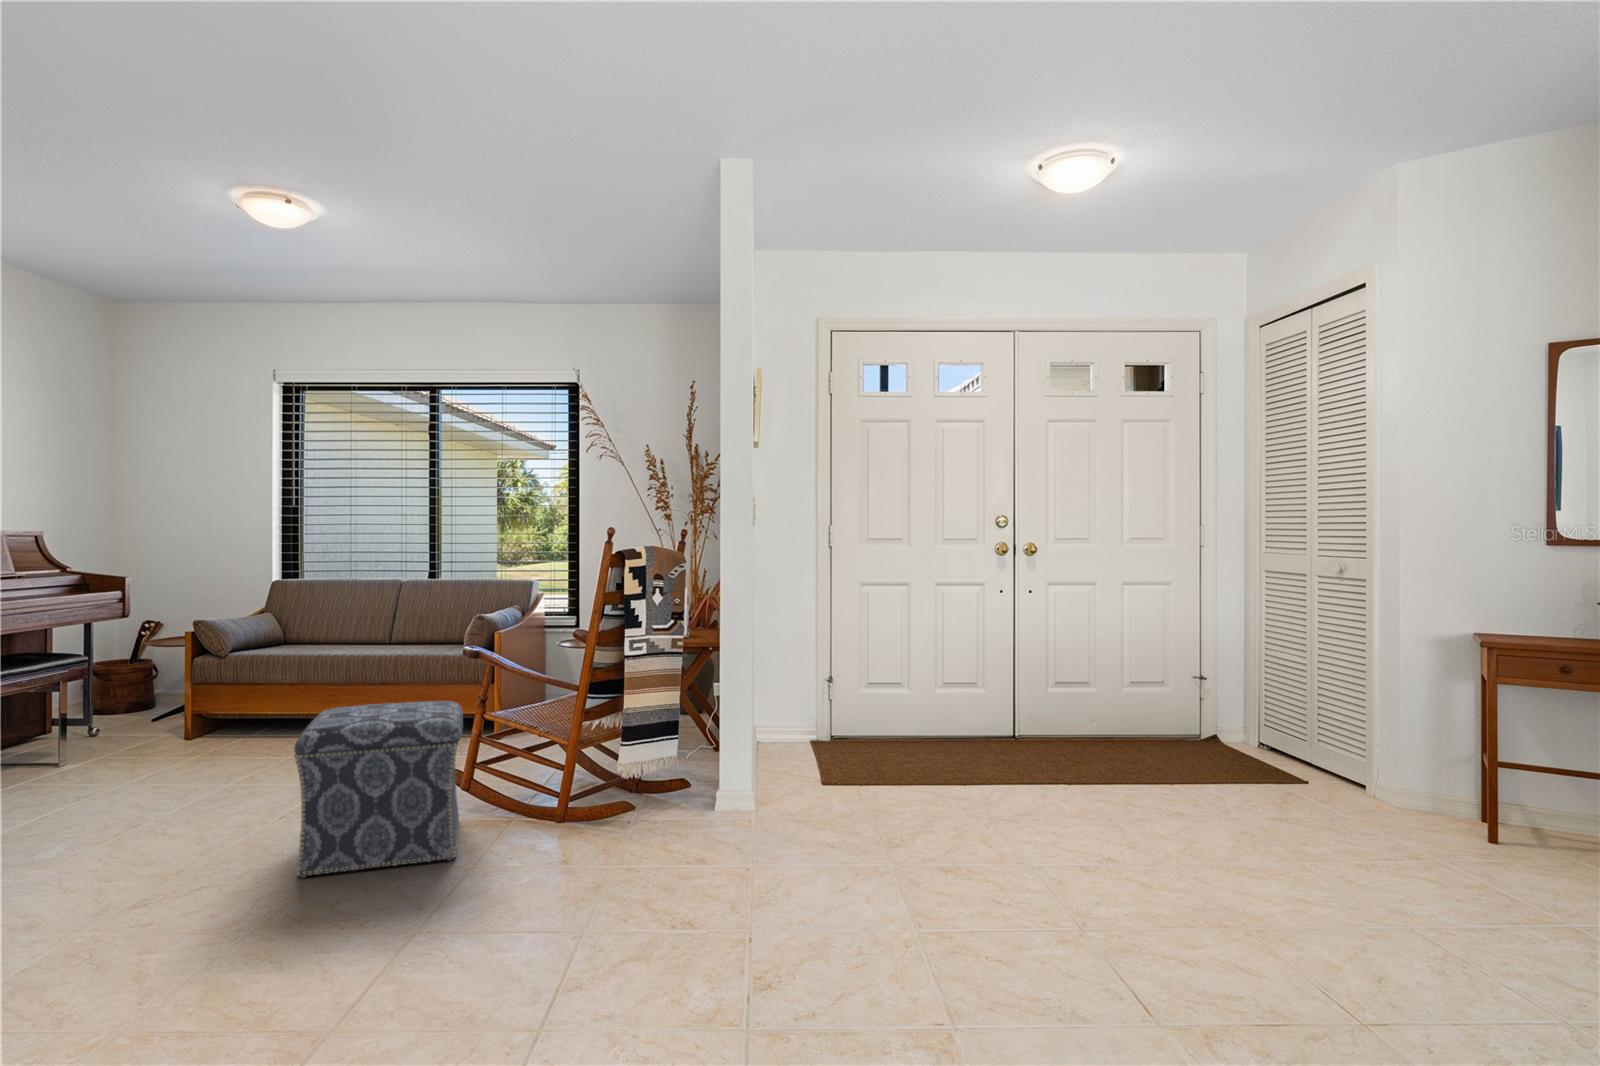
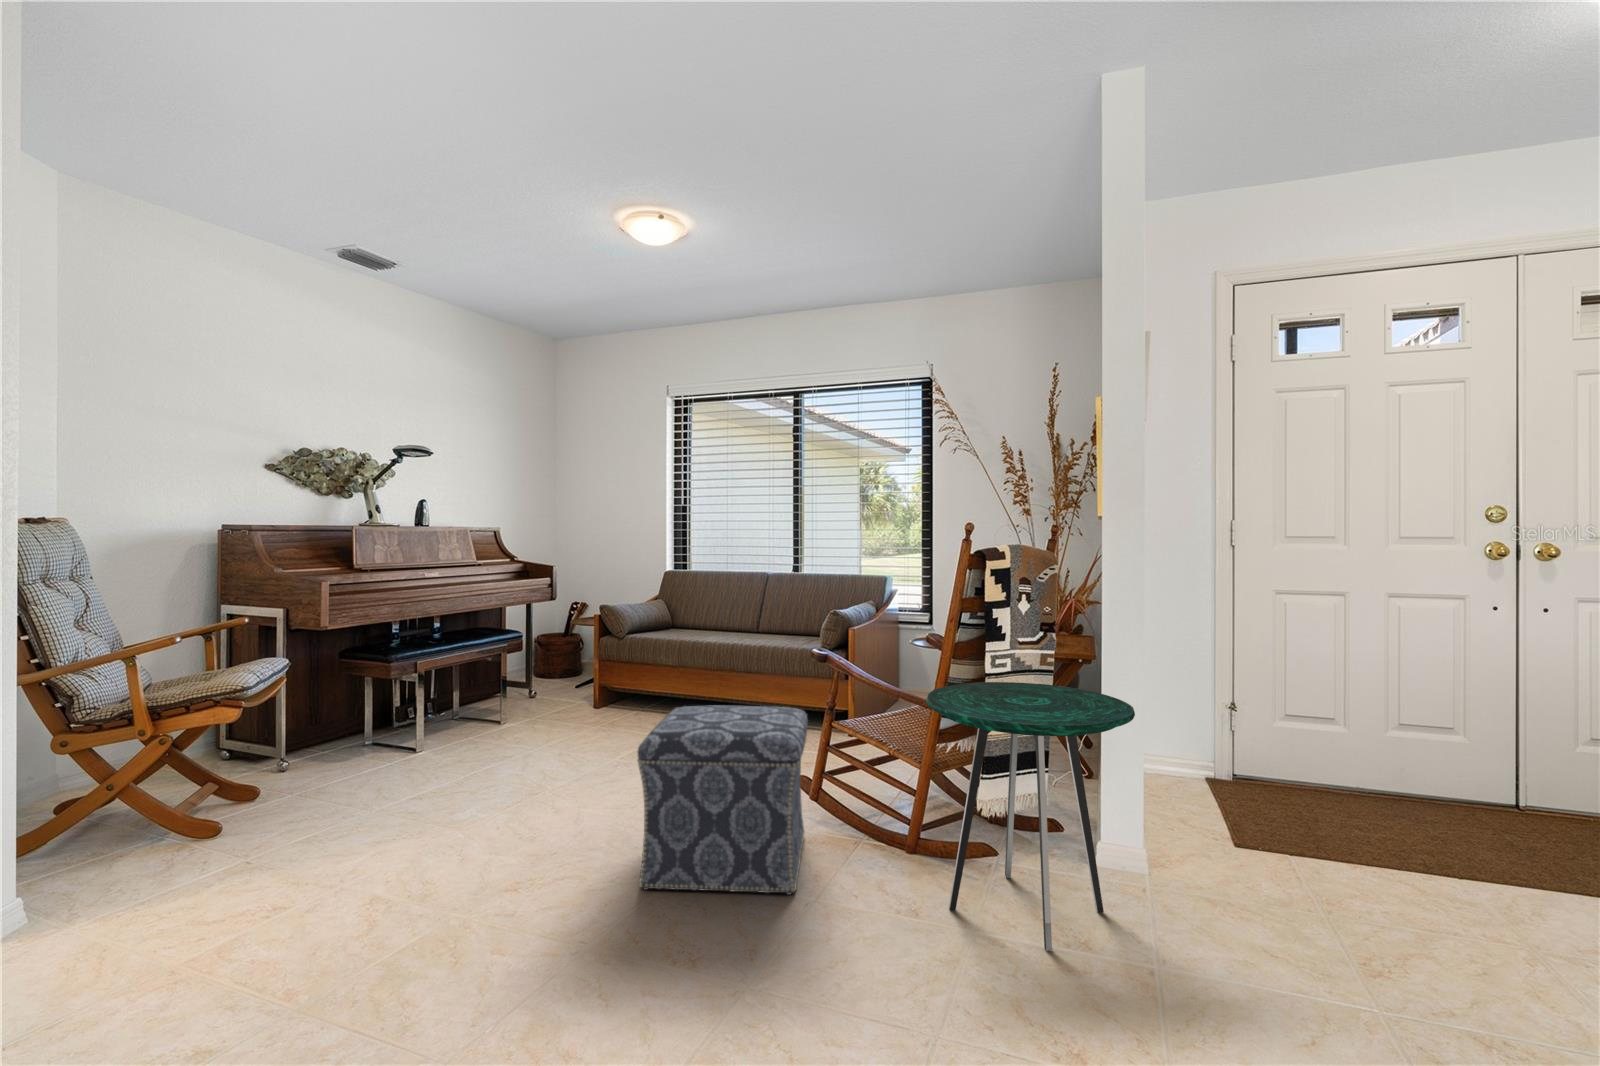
side table: none [574,662,736,863] -> present [926,682,1135,951]

